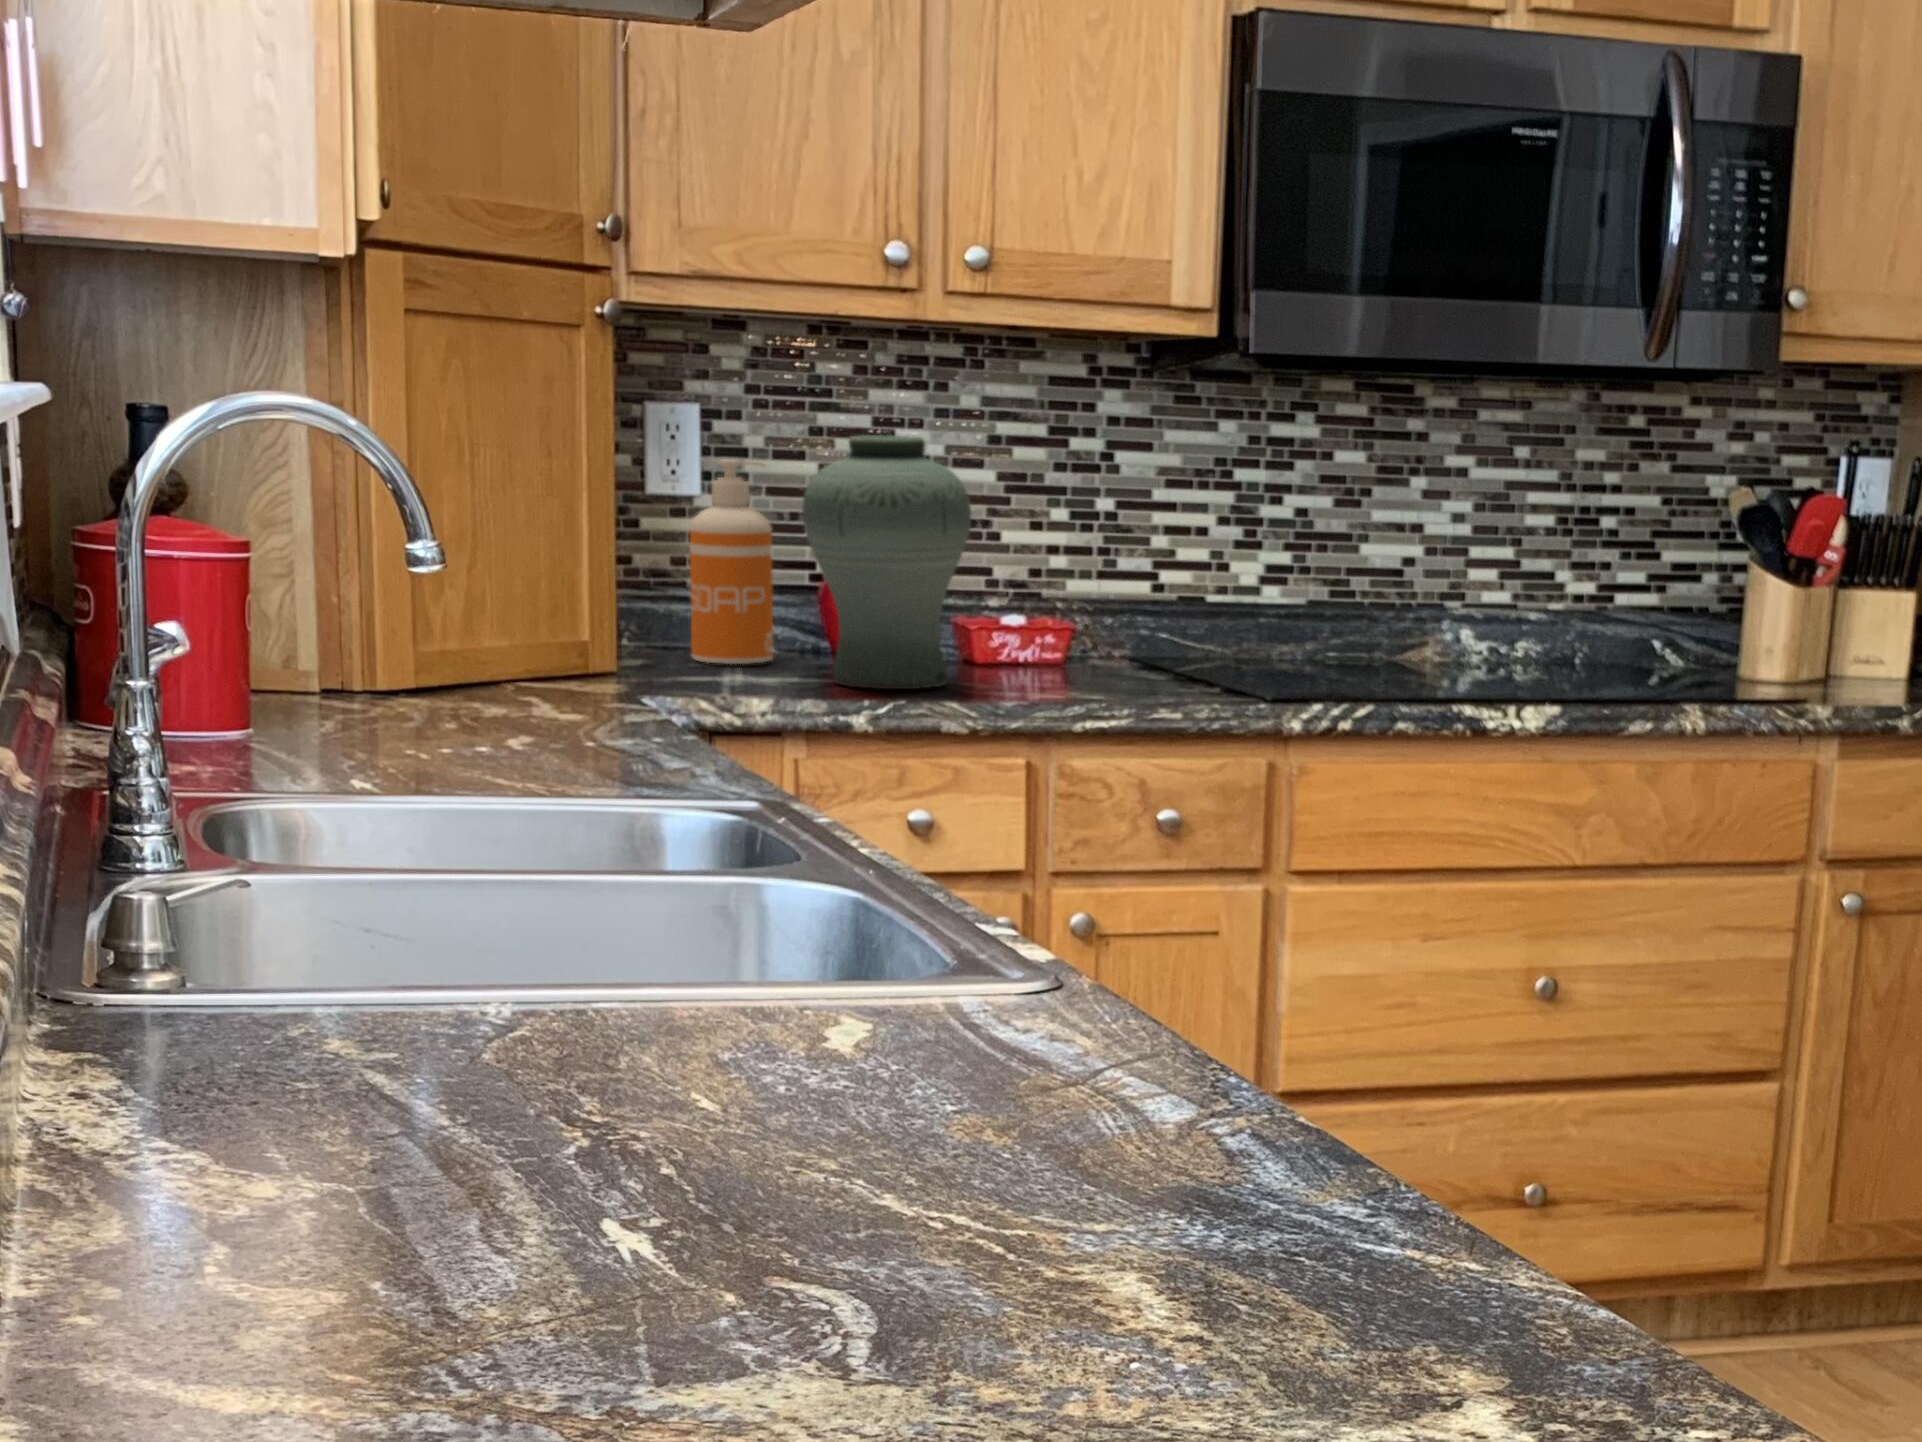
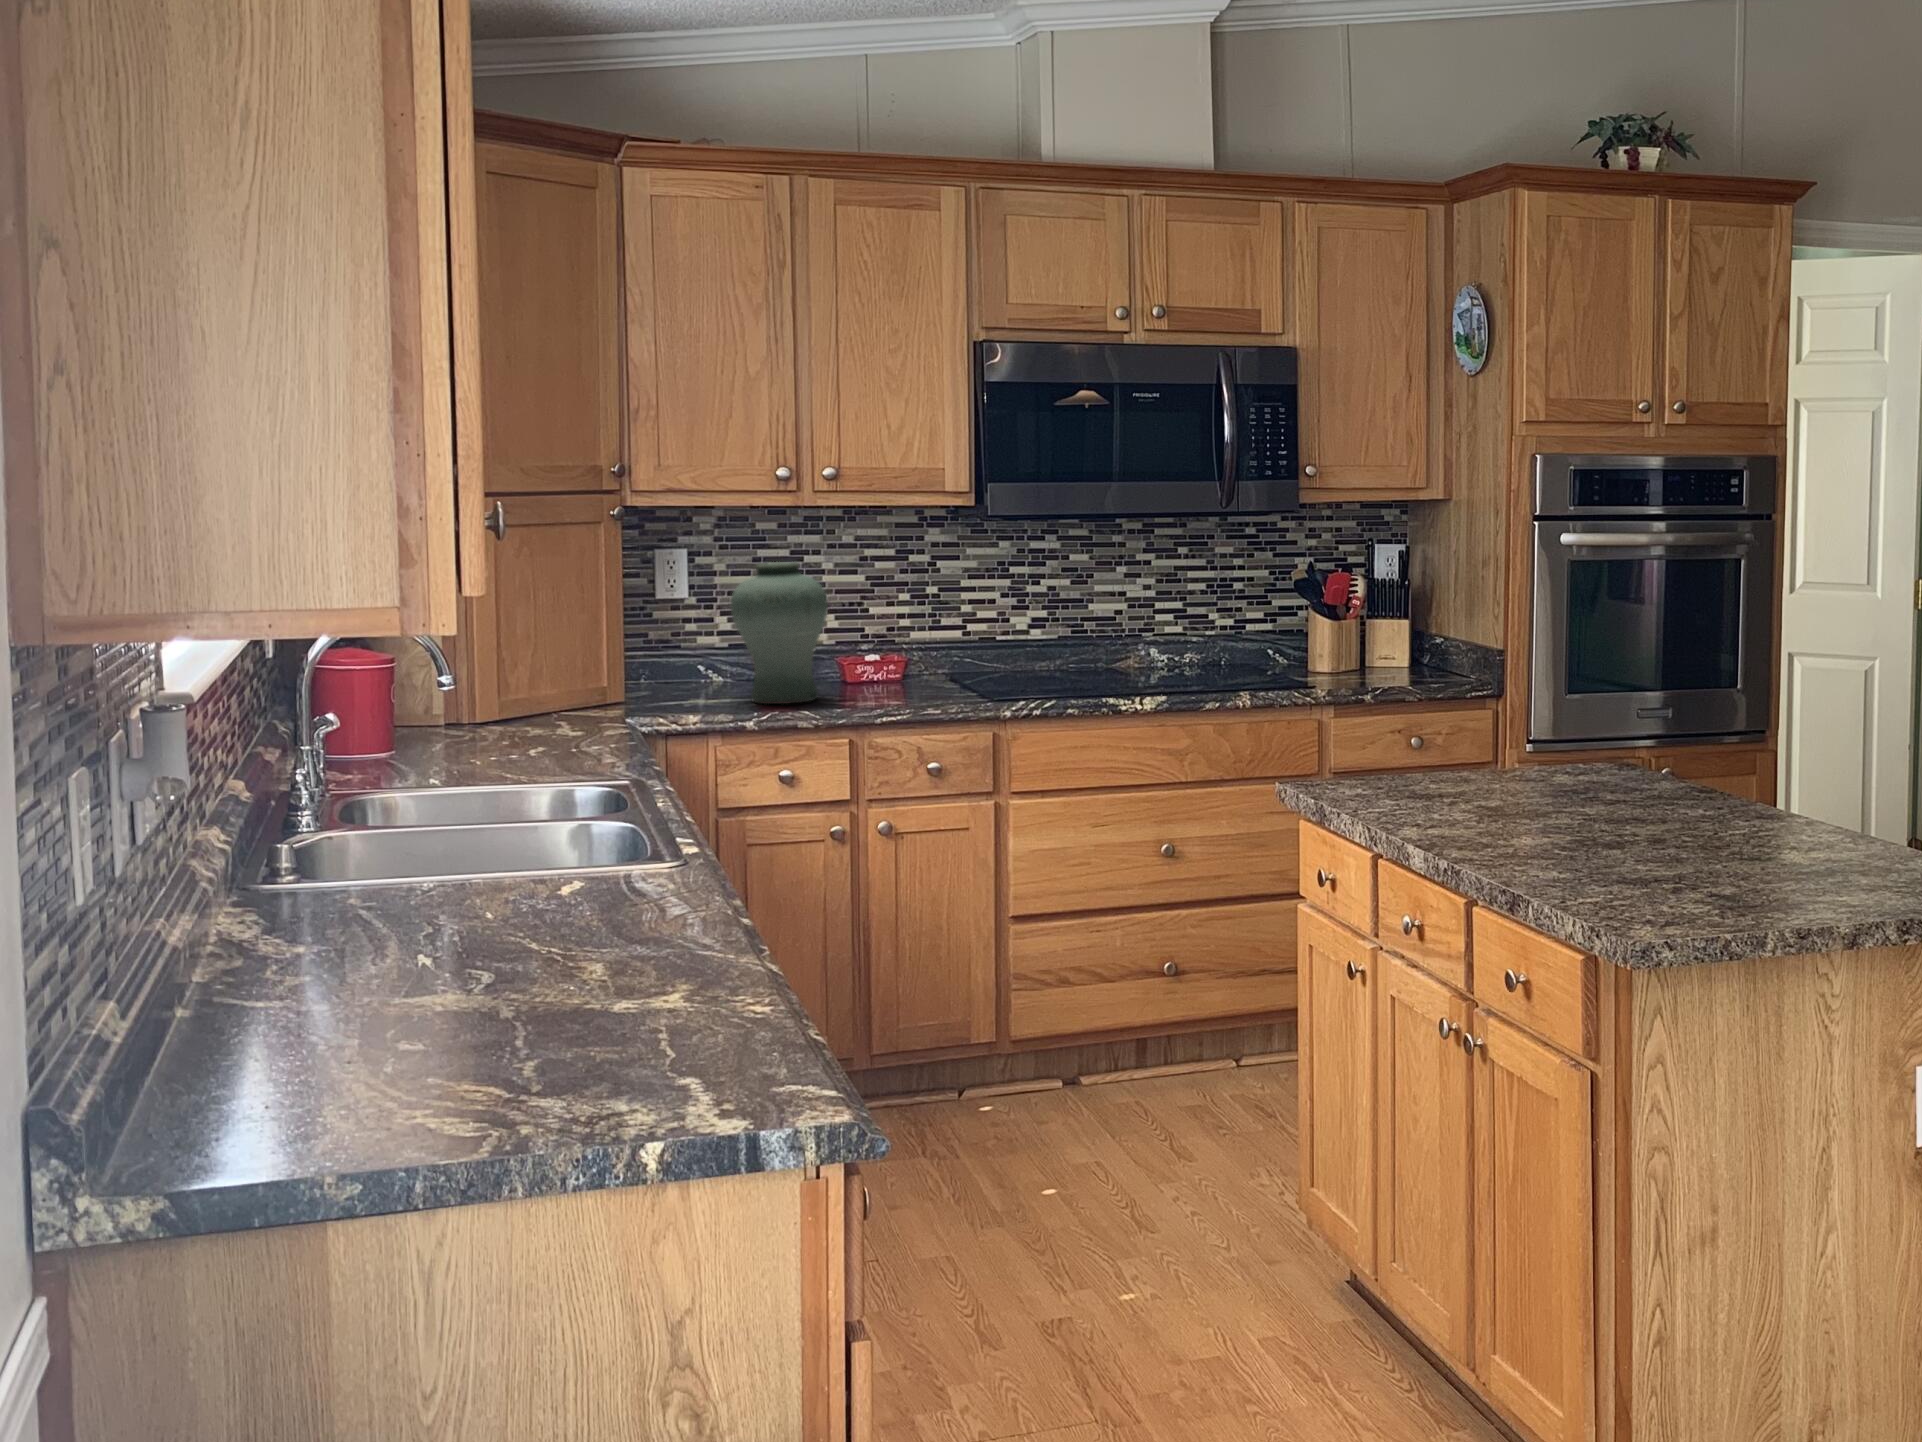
soap dispenser: present [690,459,773,664] -> none [675,579,725,693]

